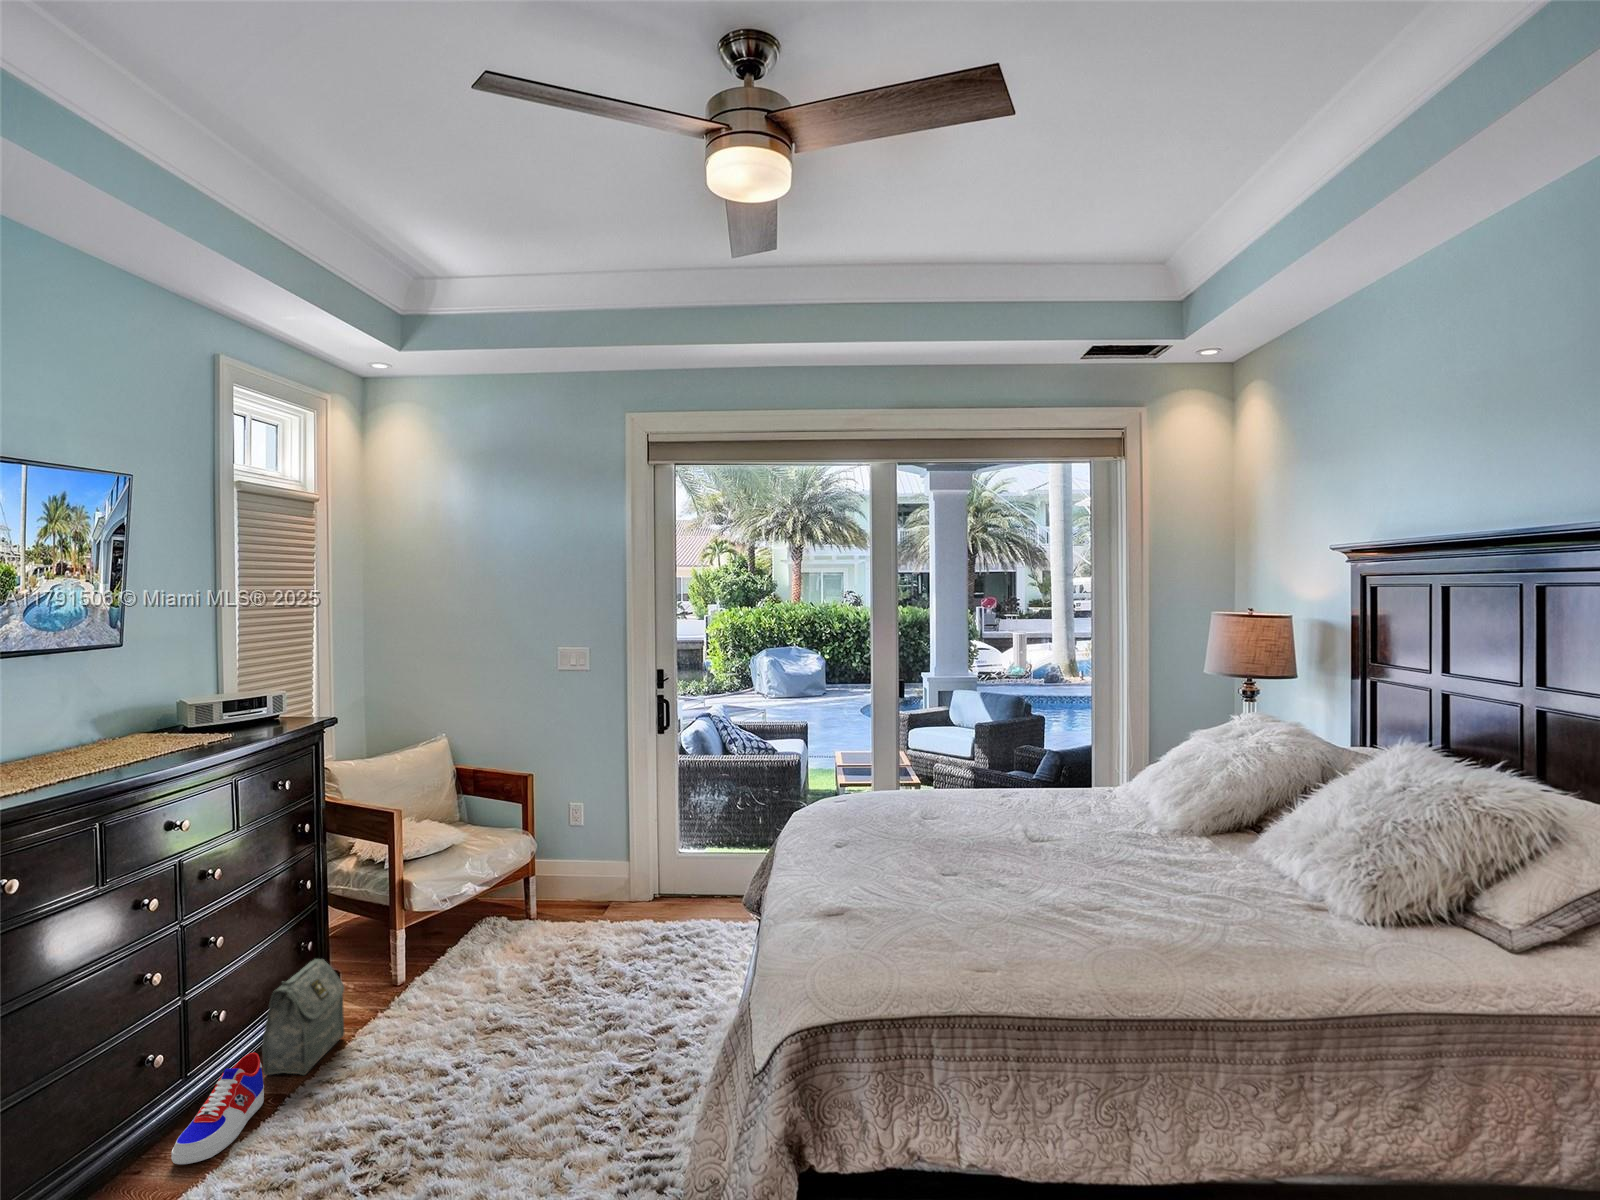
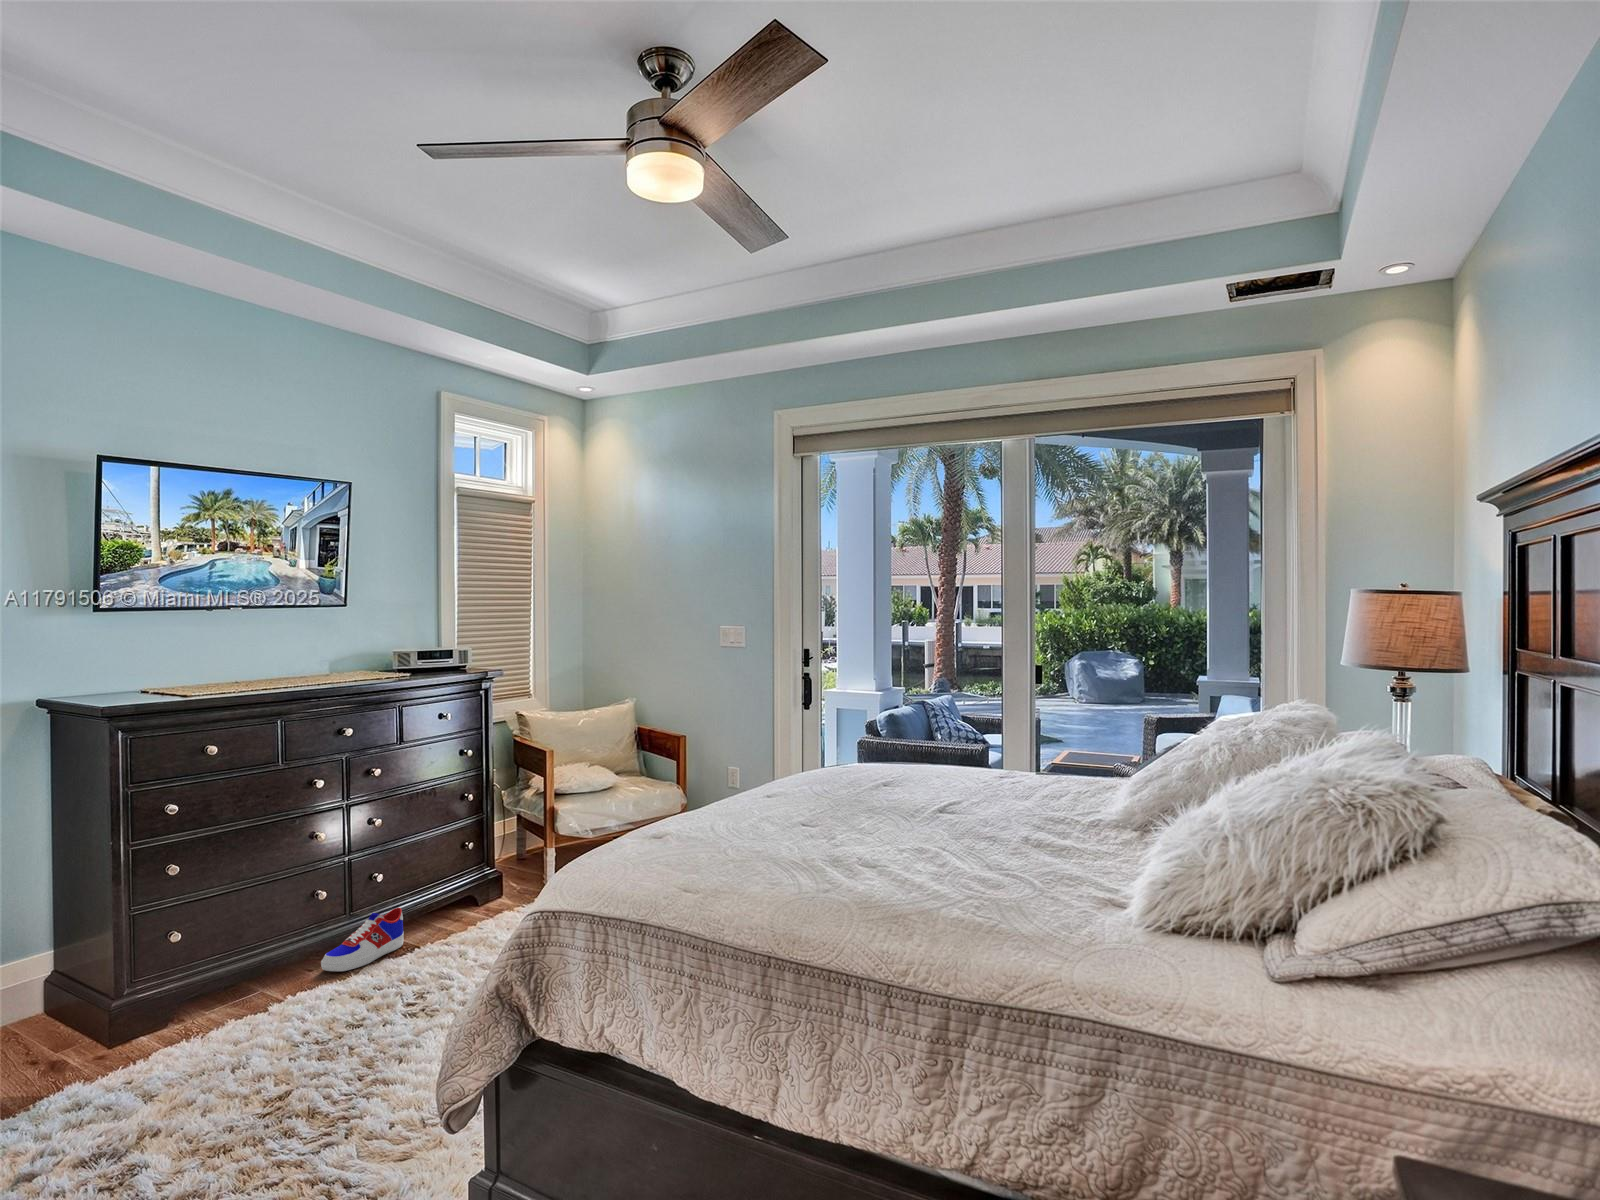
bag: present [262,959,345,1075] -> none [416,852,484,936]

